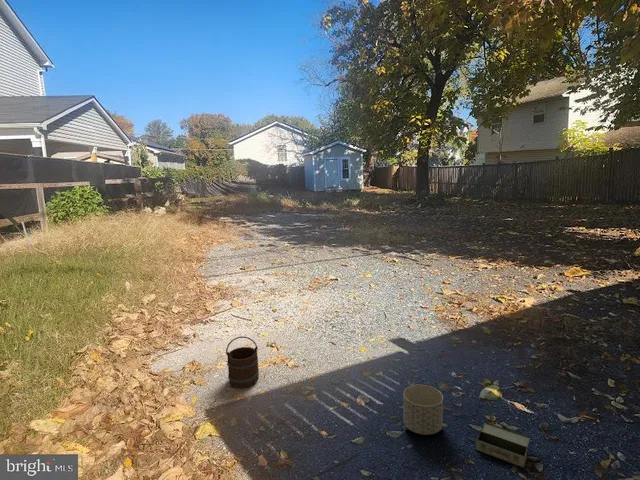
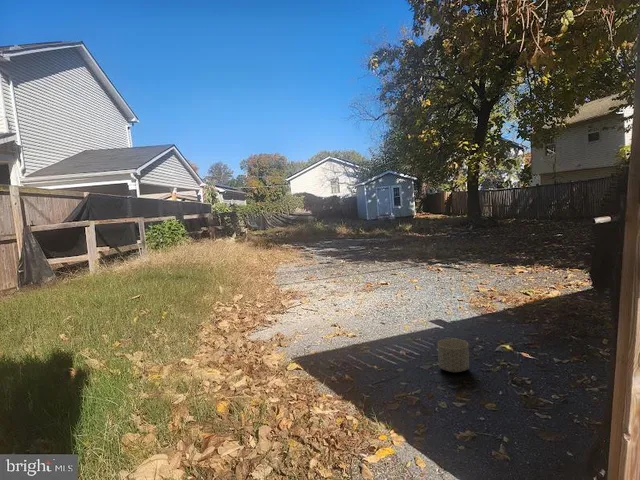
bucket: present [226,336,259,388] -> none [303,313,328,350]
toolbox: present [476,423,530,467] -> none [494,364,537,390]

